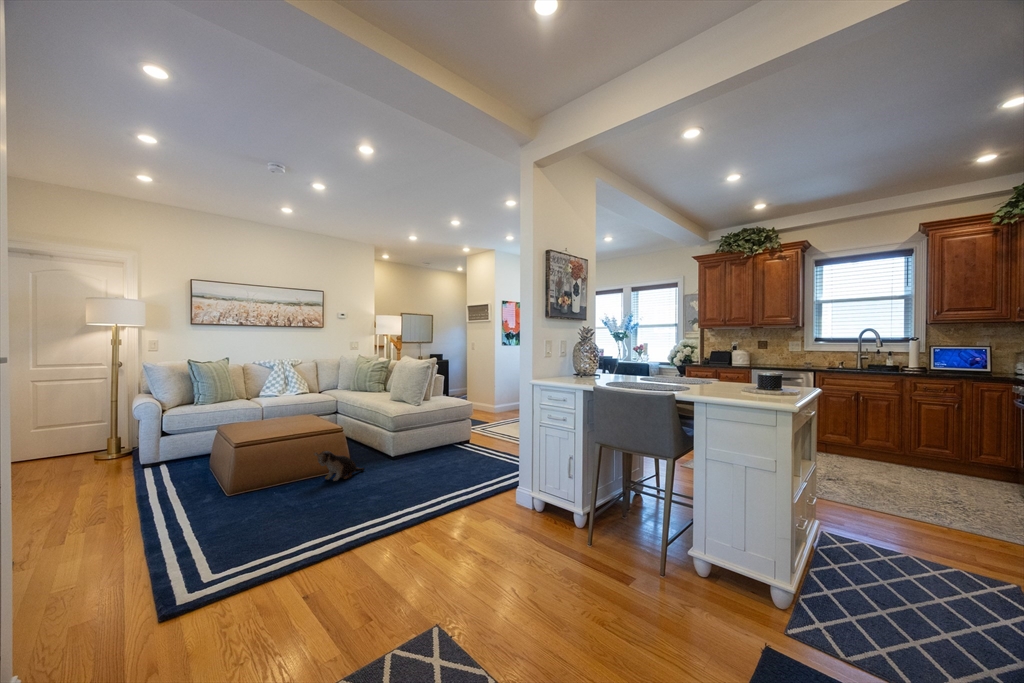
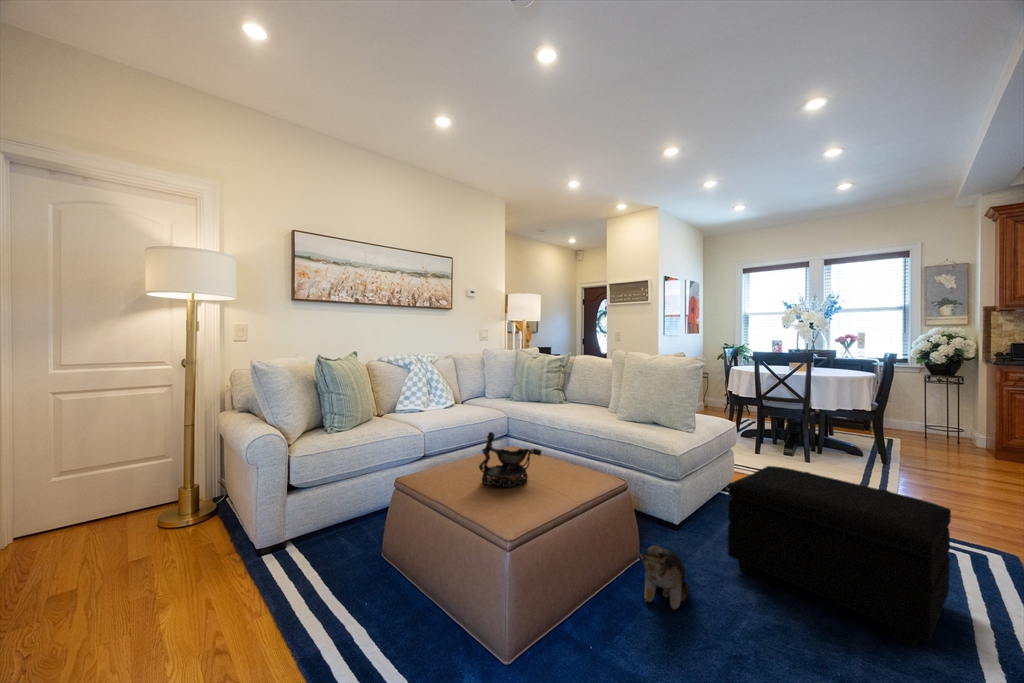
decorative bowl: none [255,399,293,427] -> present [479,432,541,488]
footstool: none [391,420,473,489] -> present [728,466,951,647]

